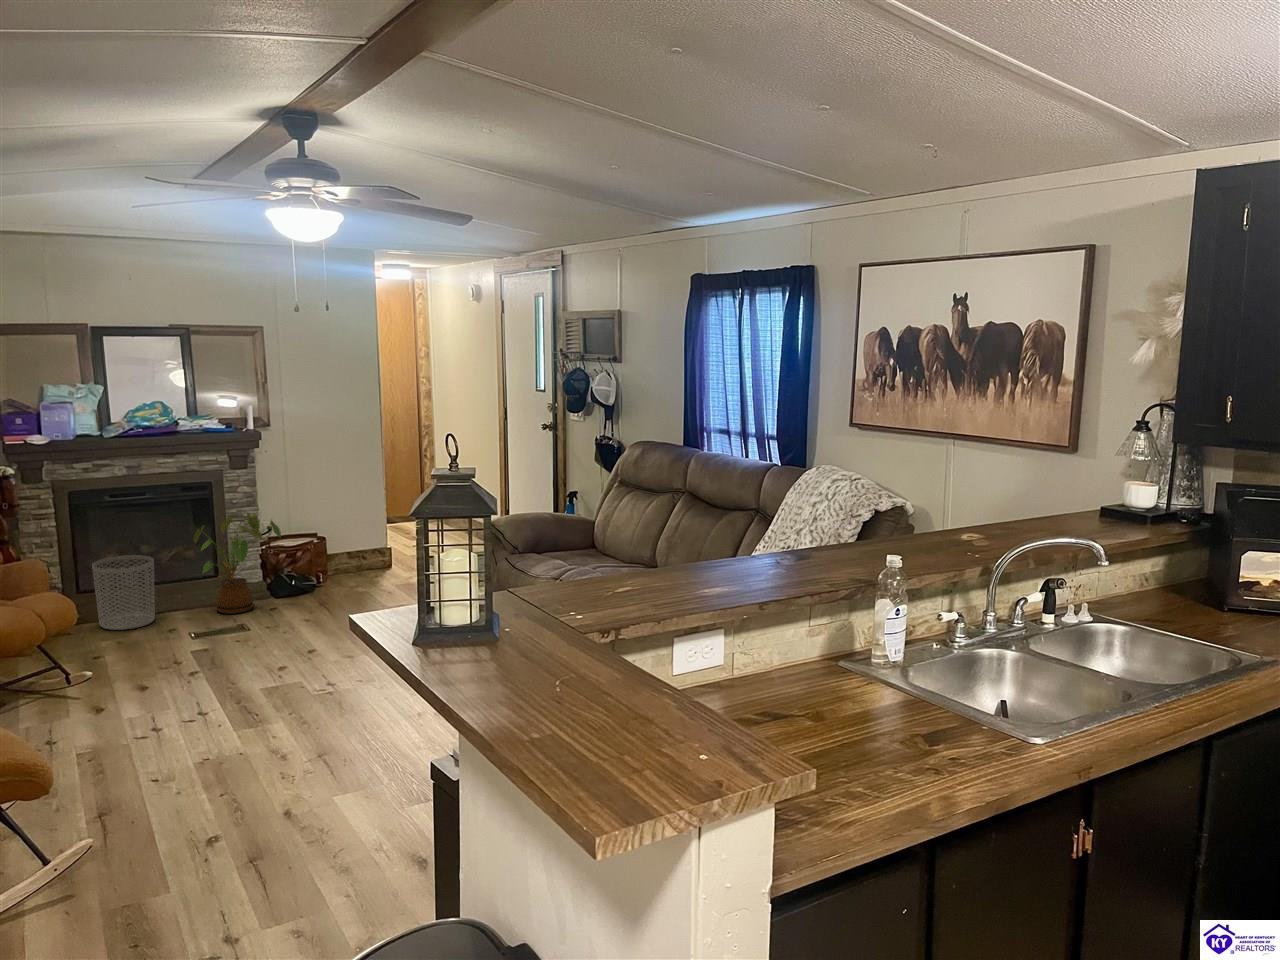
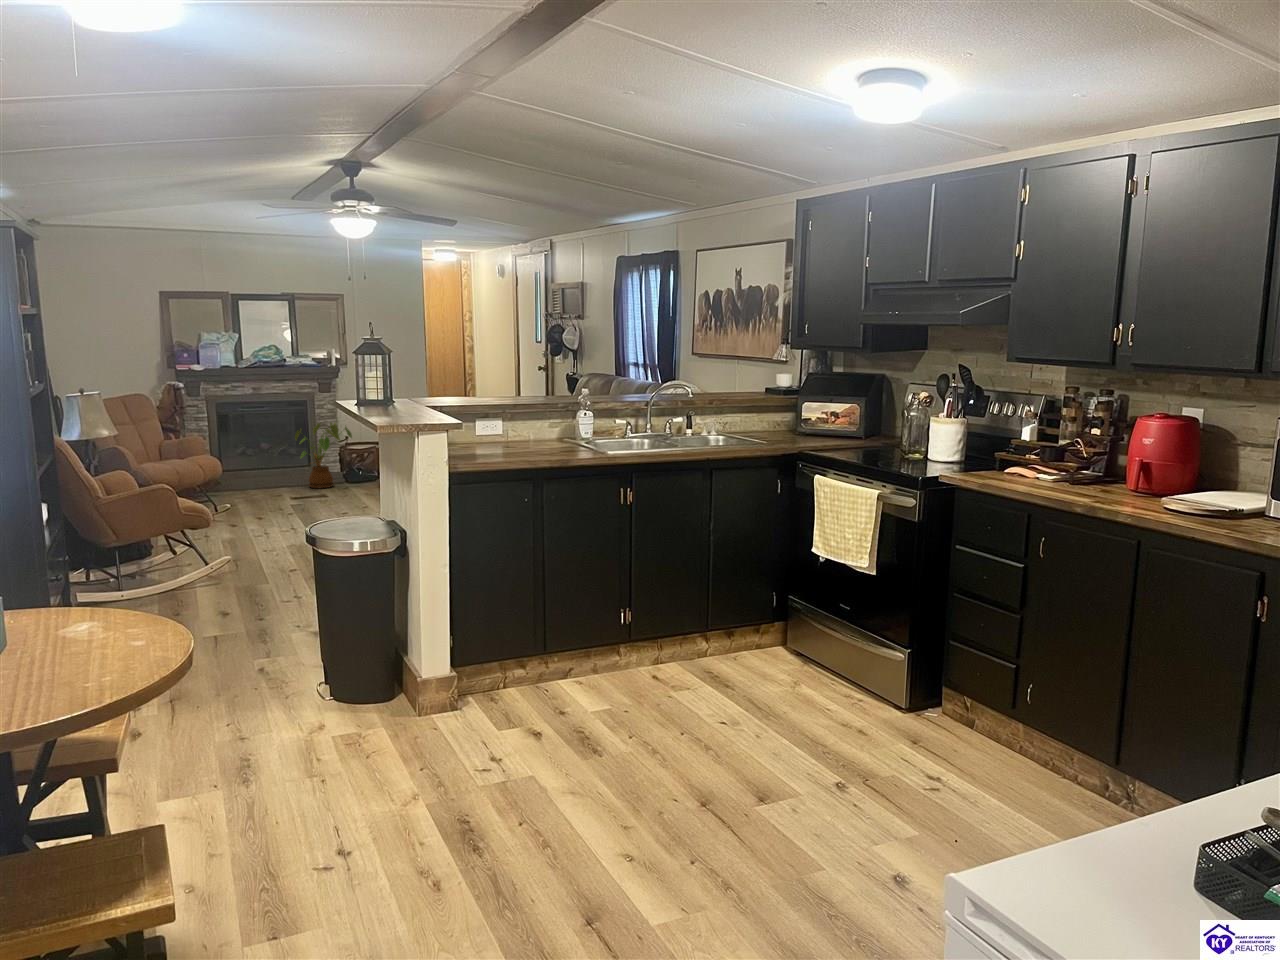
waste bin: present [92,555,155,630] -> none [230,447,269,493]

